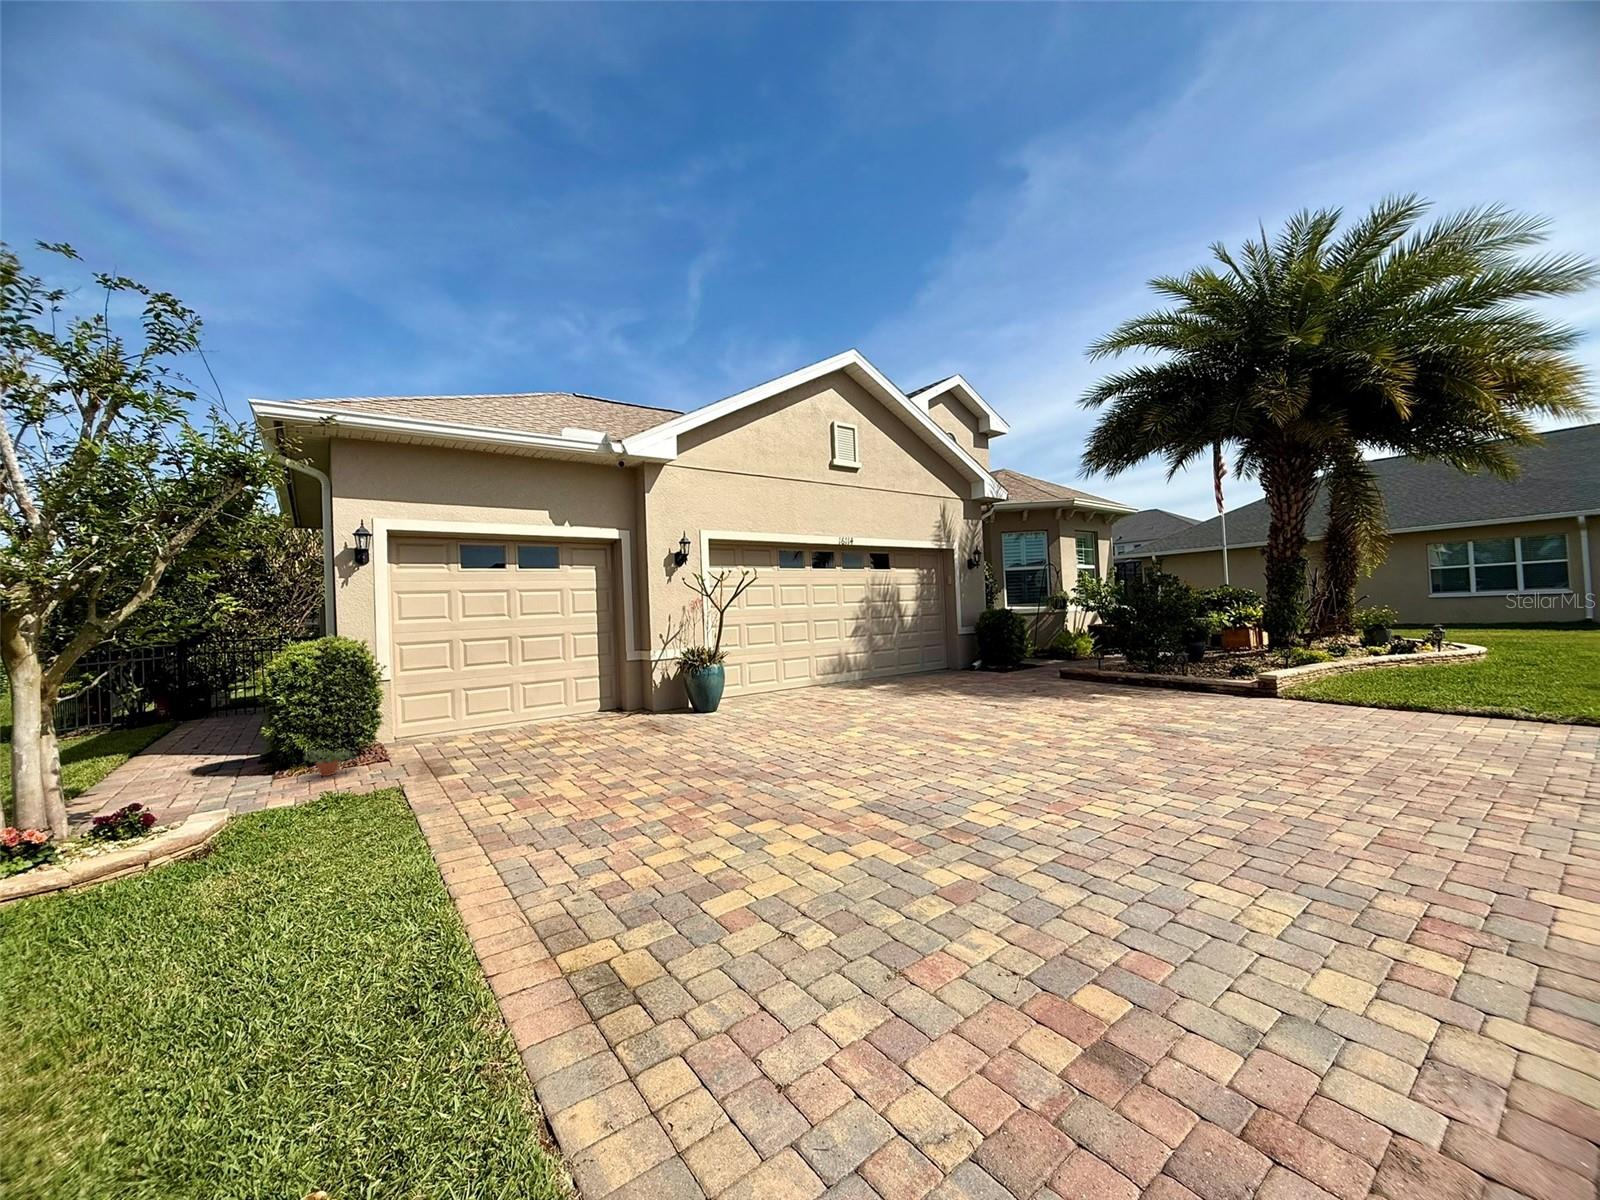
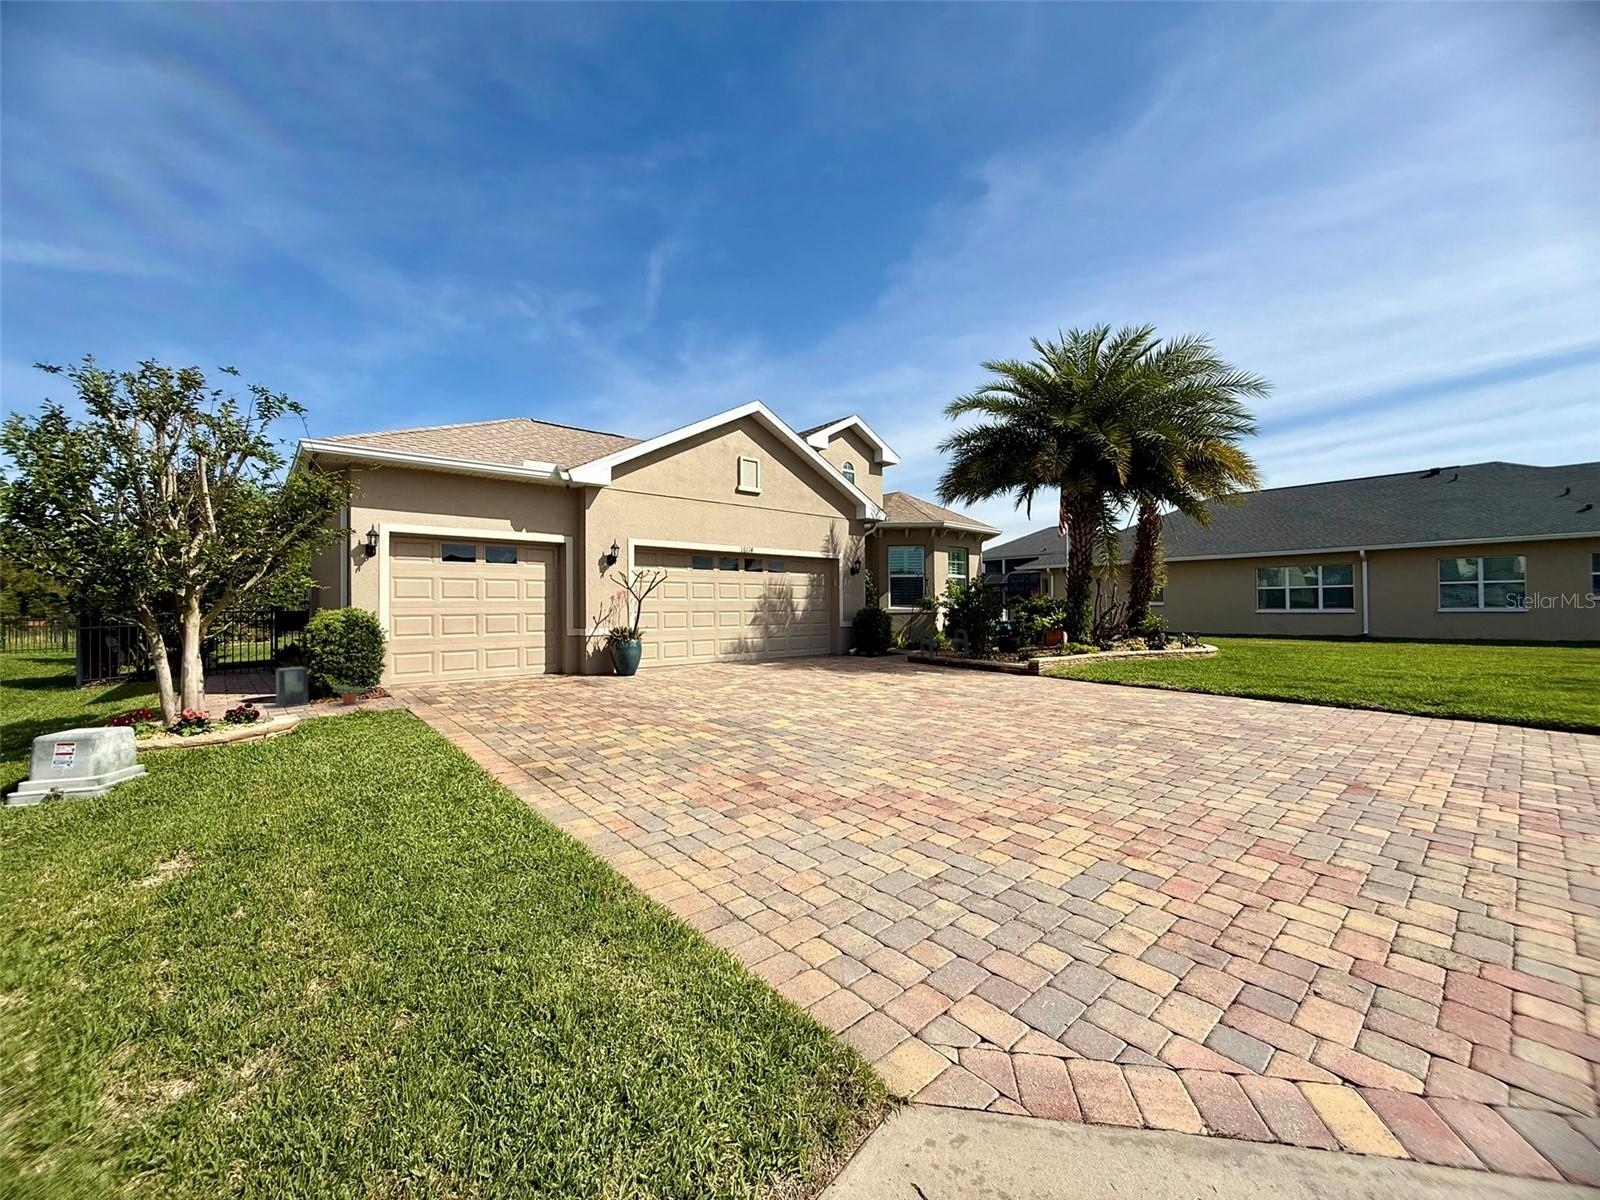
bench: none [1080,634,1150,678] -> present [920,629,968,661]
storage box: none [226,722,272,785] -> present [276,667,308,707]

